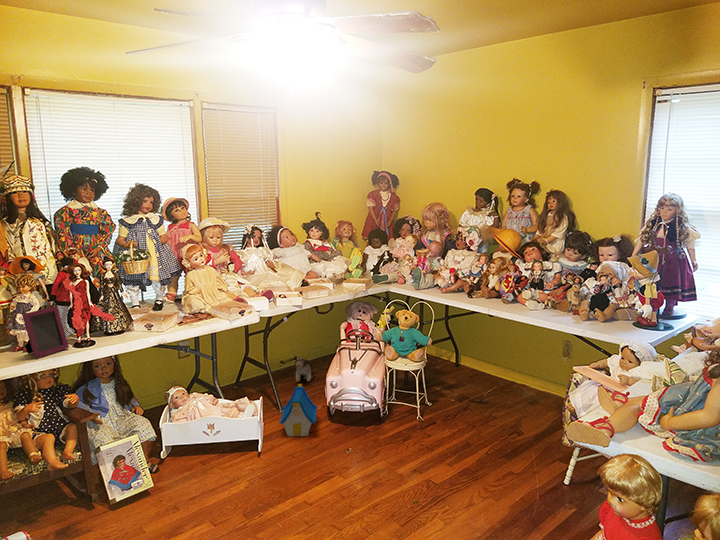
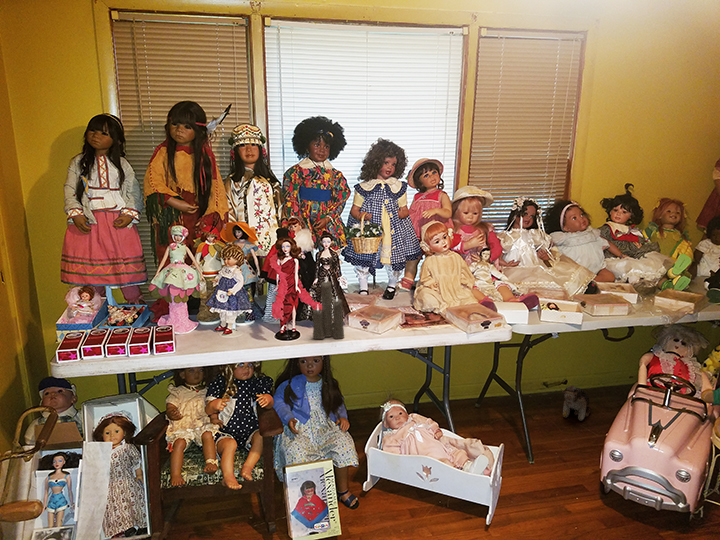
candle: none [109,287,136,341] -> present [313,278,344,339]
picture frame: present [22,306,69,358] -> none [217,287,266,348]
toy house: present [279,384,318,436] -> none [523,433,586,516]

